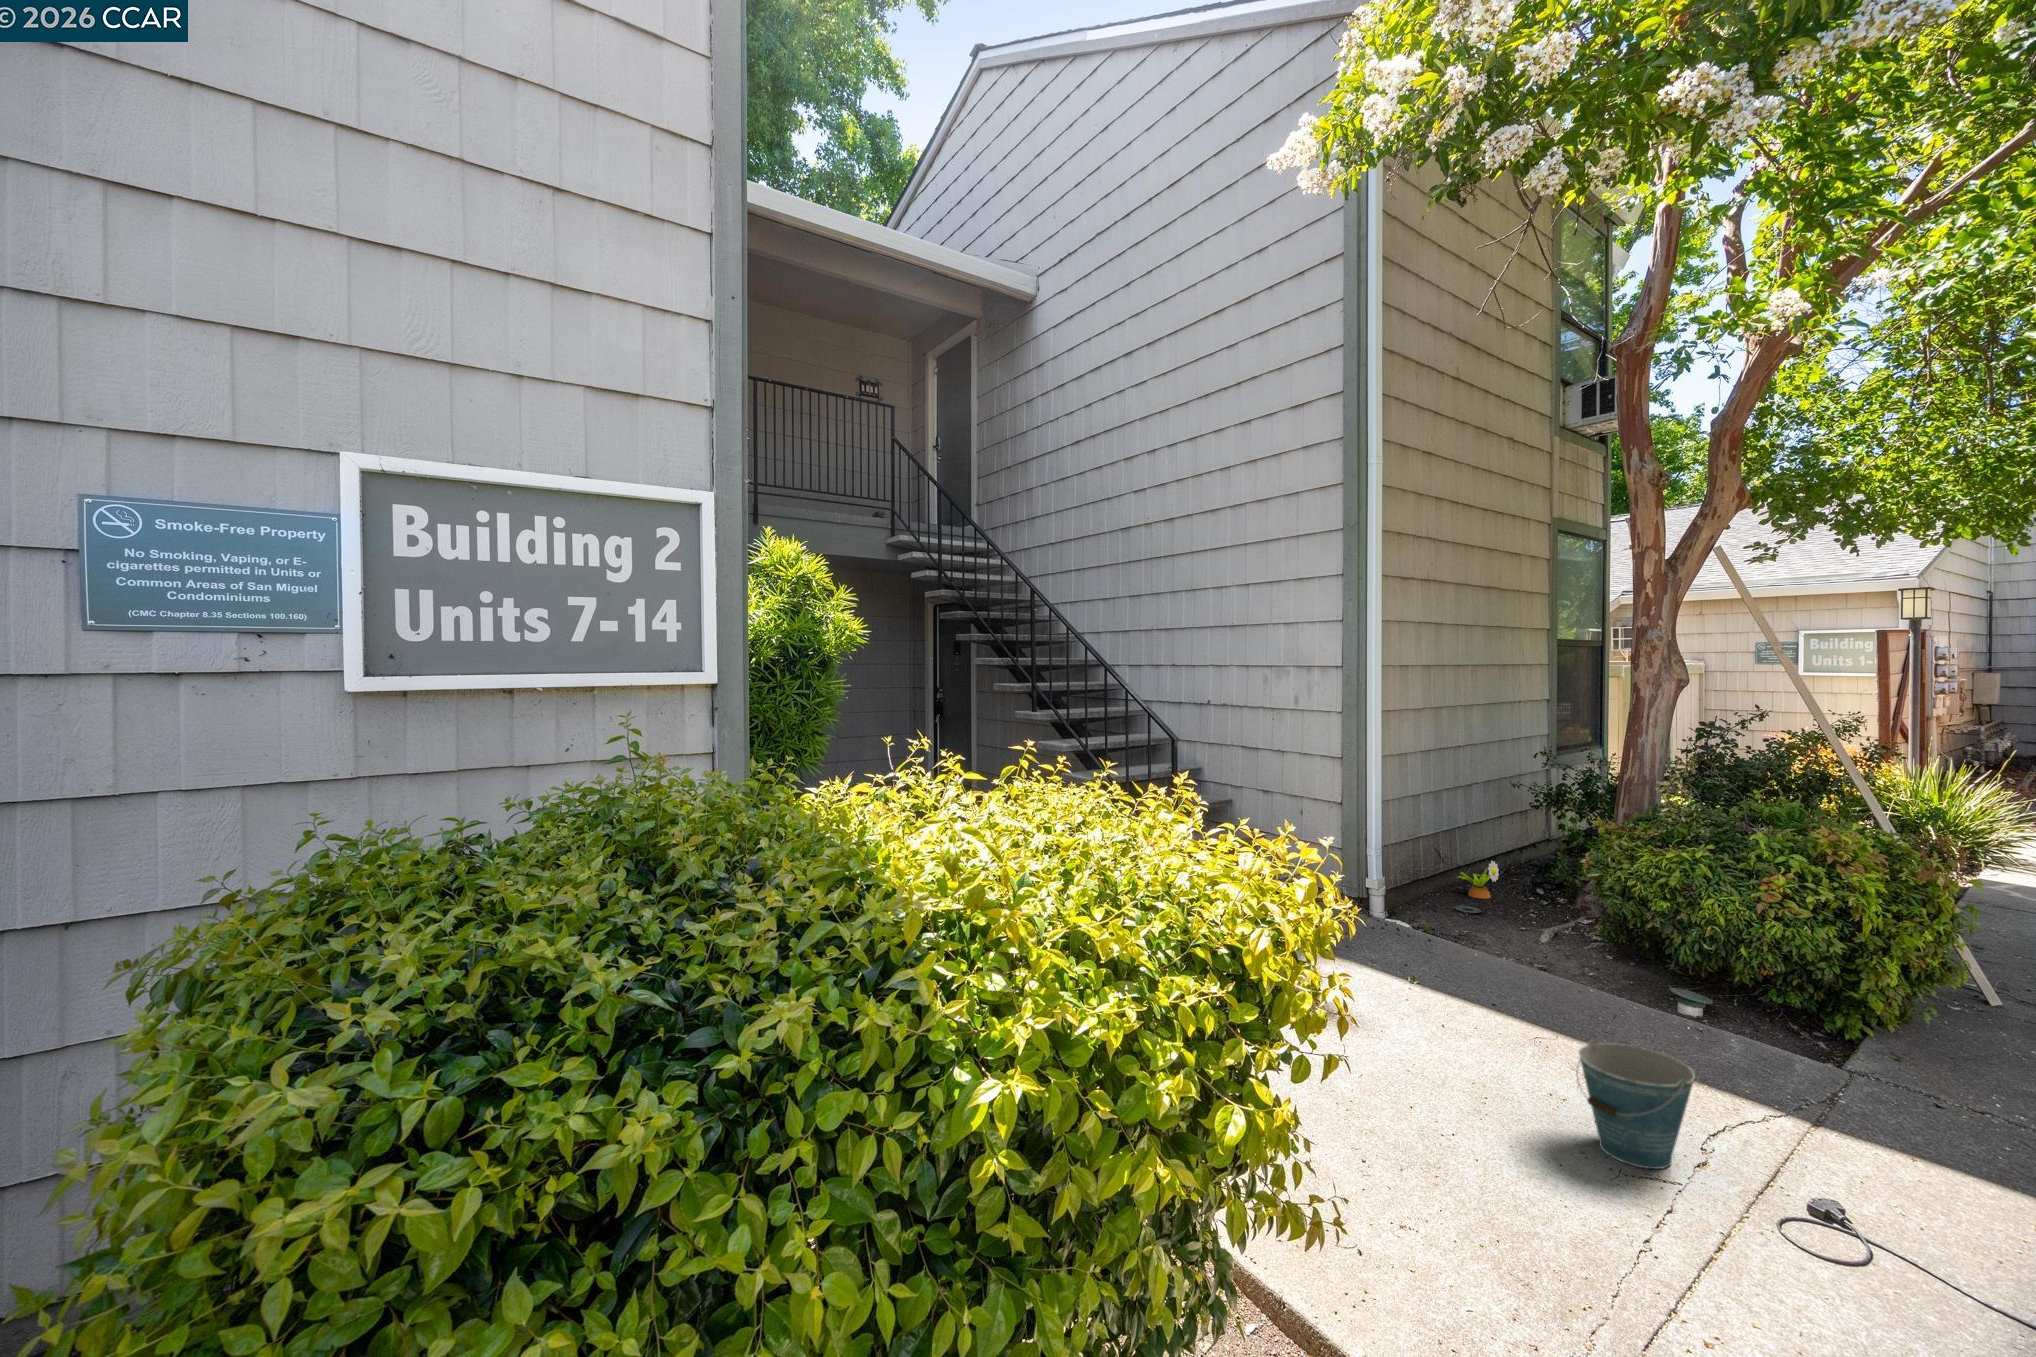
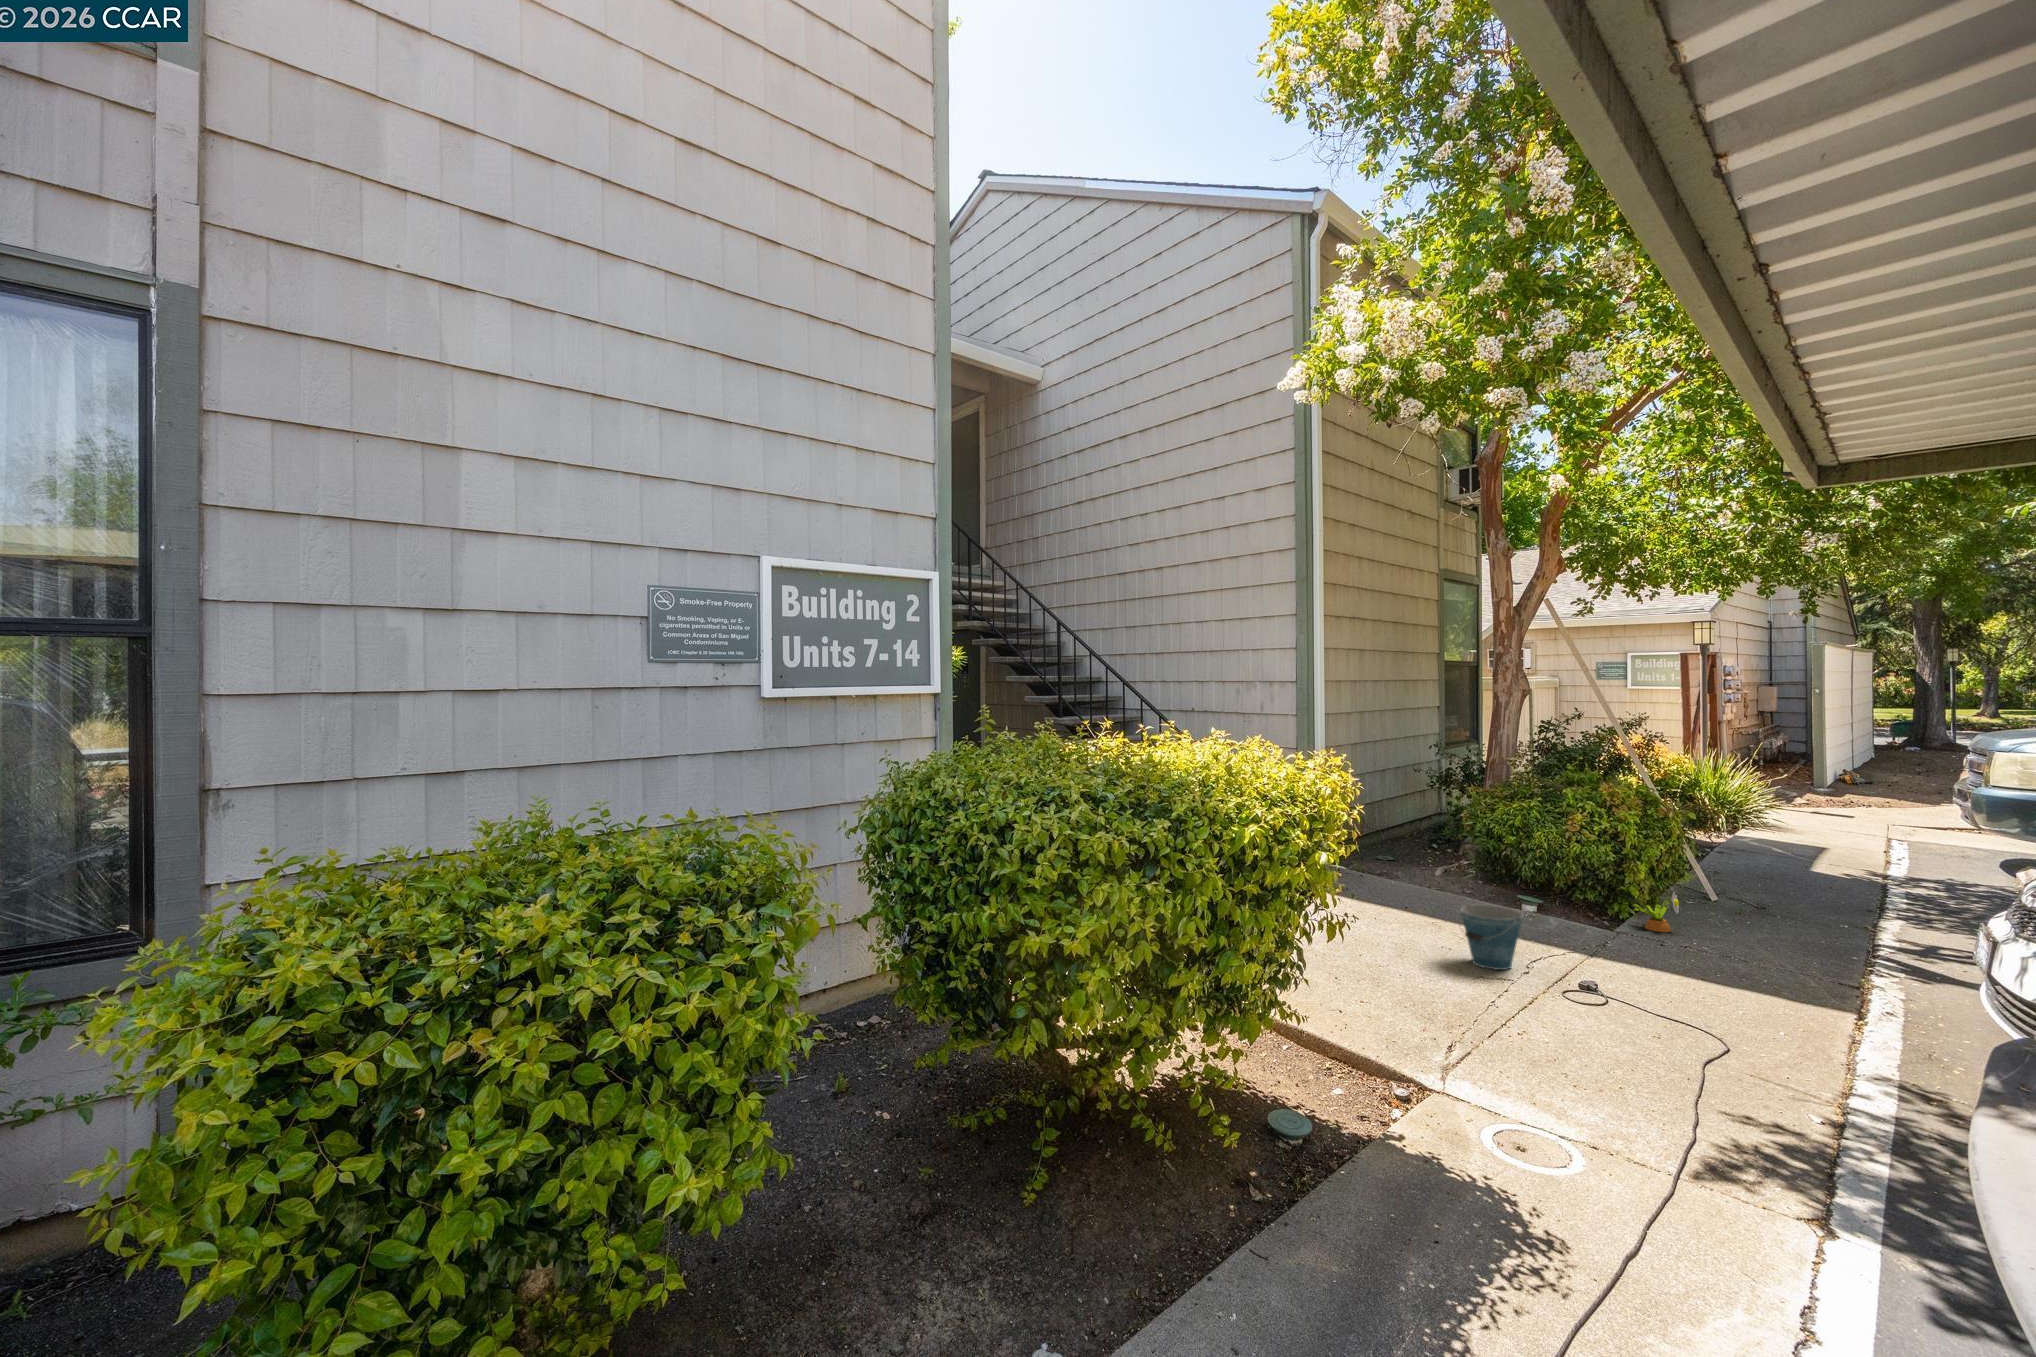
decorative plant: present [1458,861,1499,899] -> present [1633,892,1679,932]

